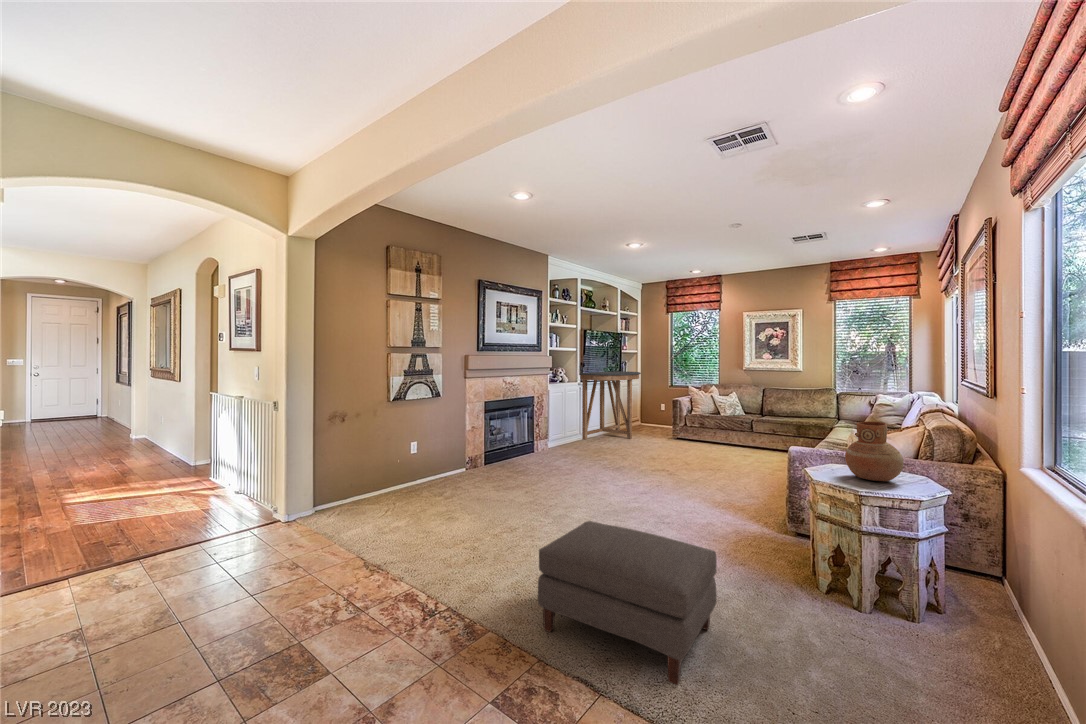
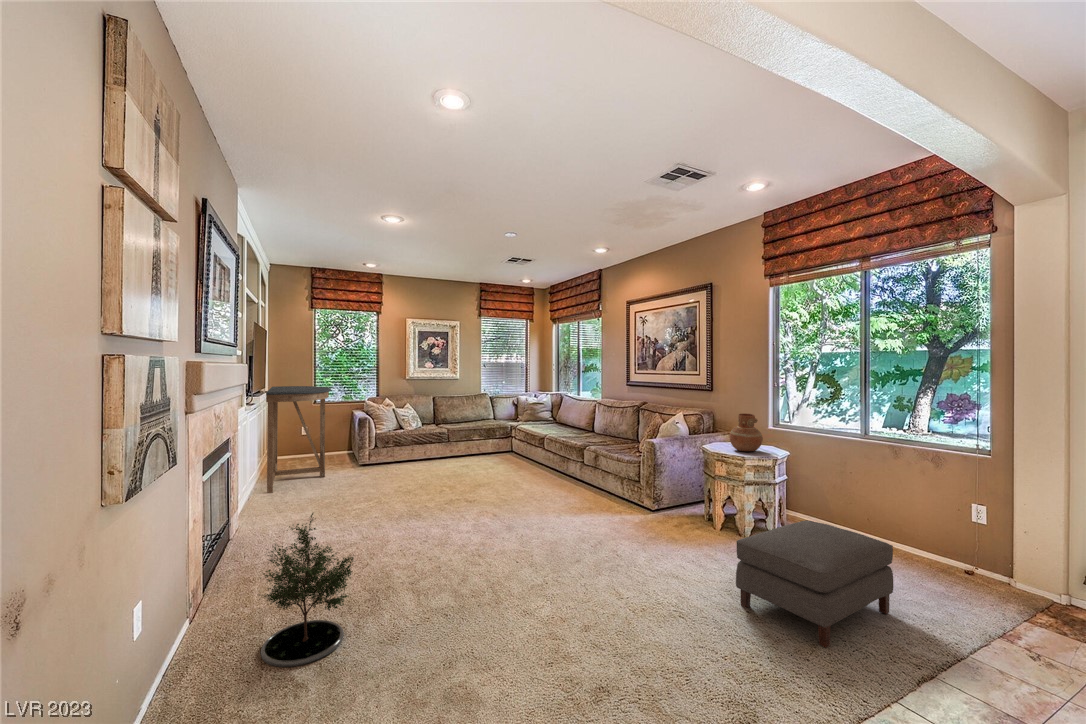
potted tree: none [417,423,457,492] -> present [259,513,354,667]

